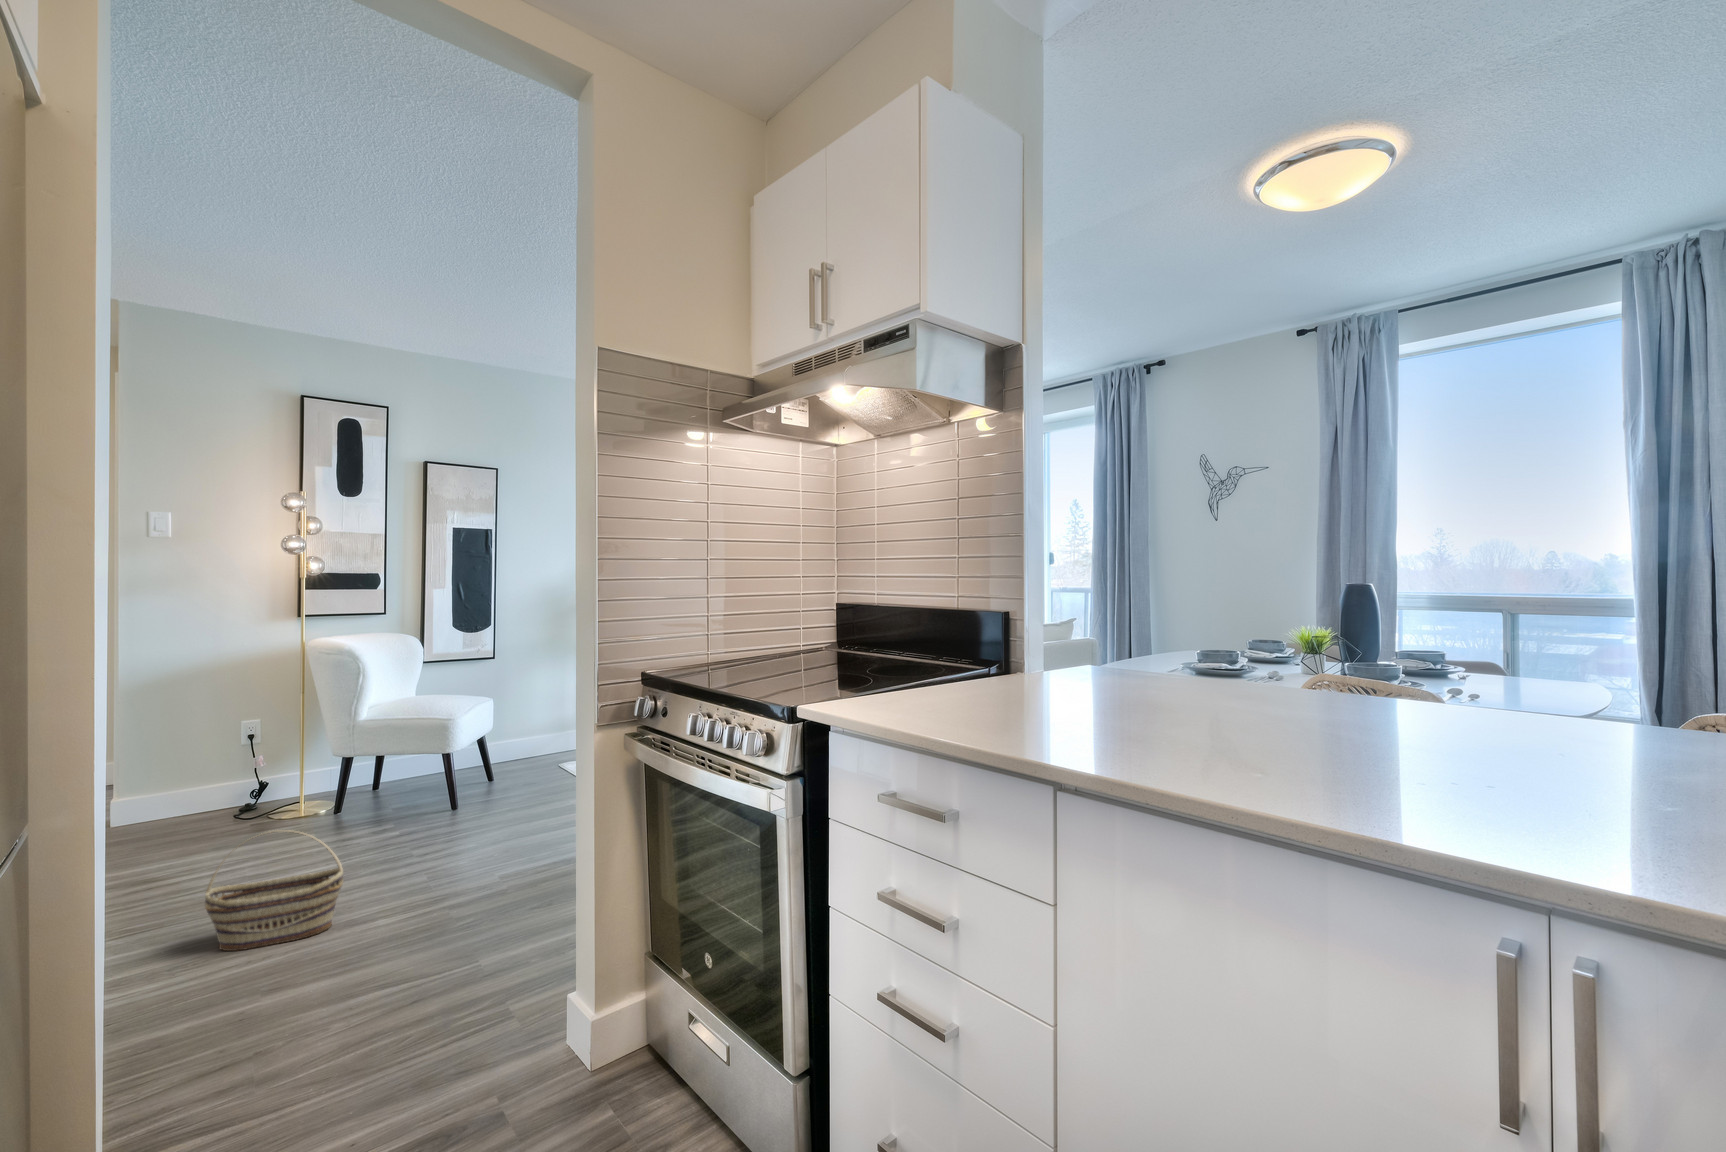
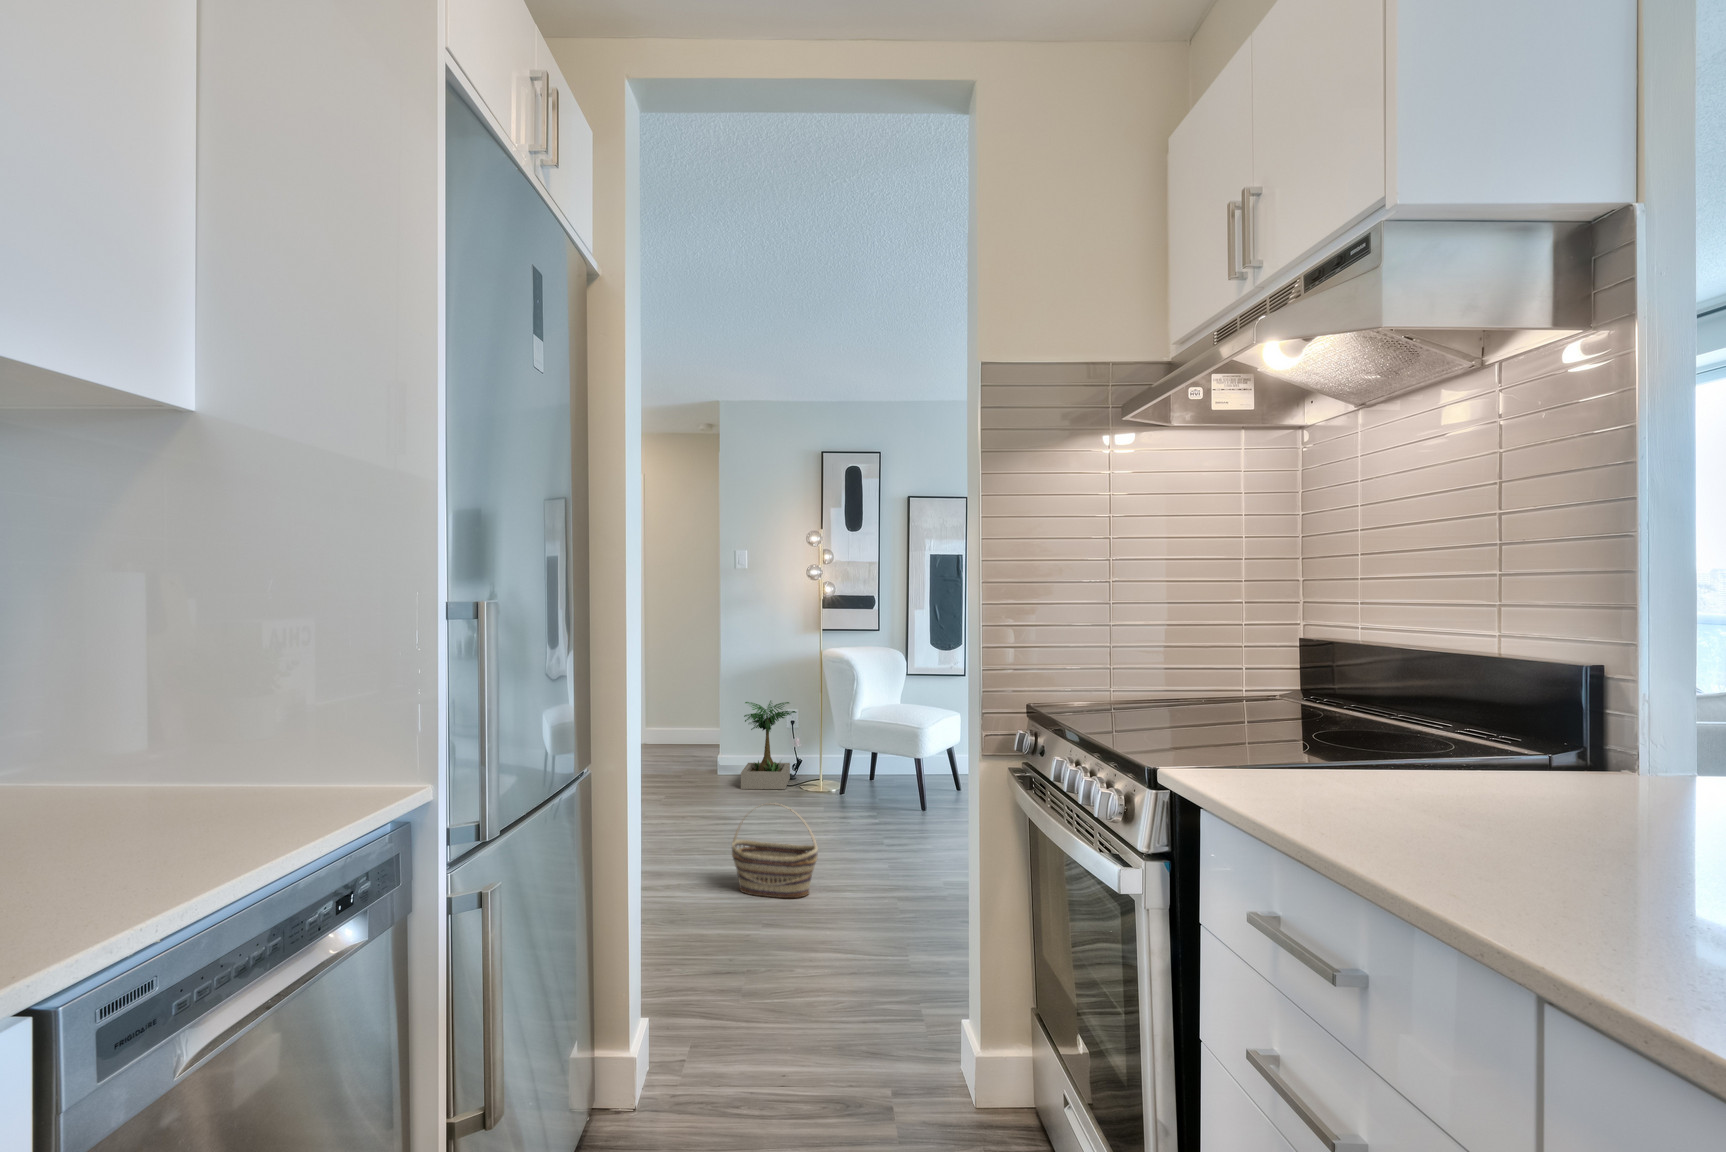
potted plant: none [168,709,275,832] -> present [741,701,796,789]

